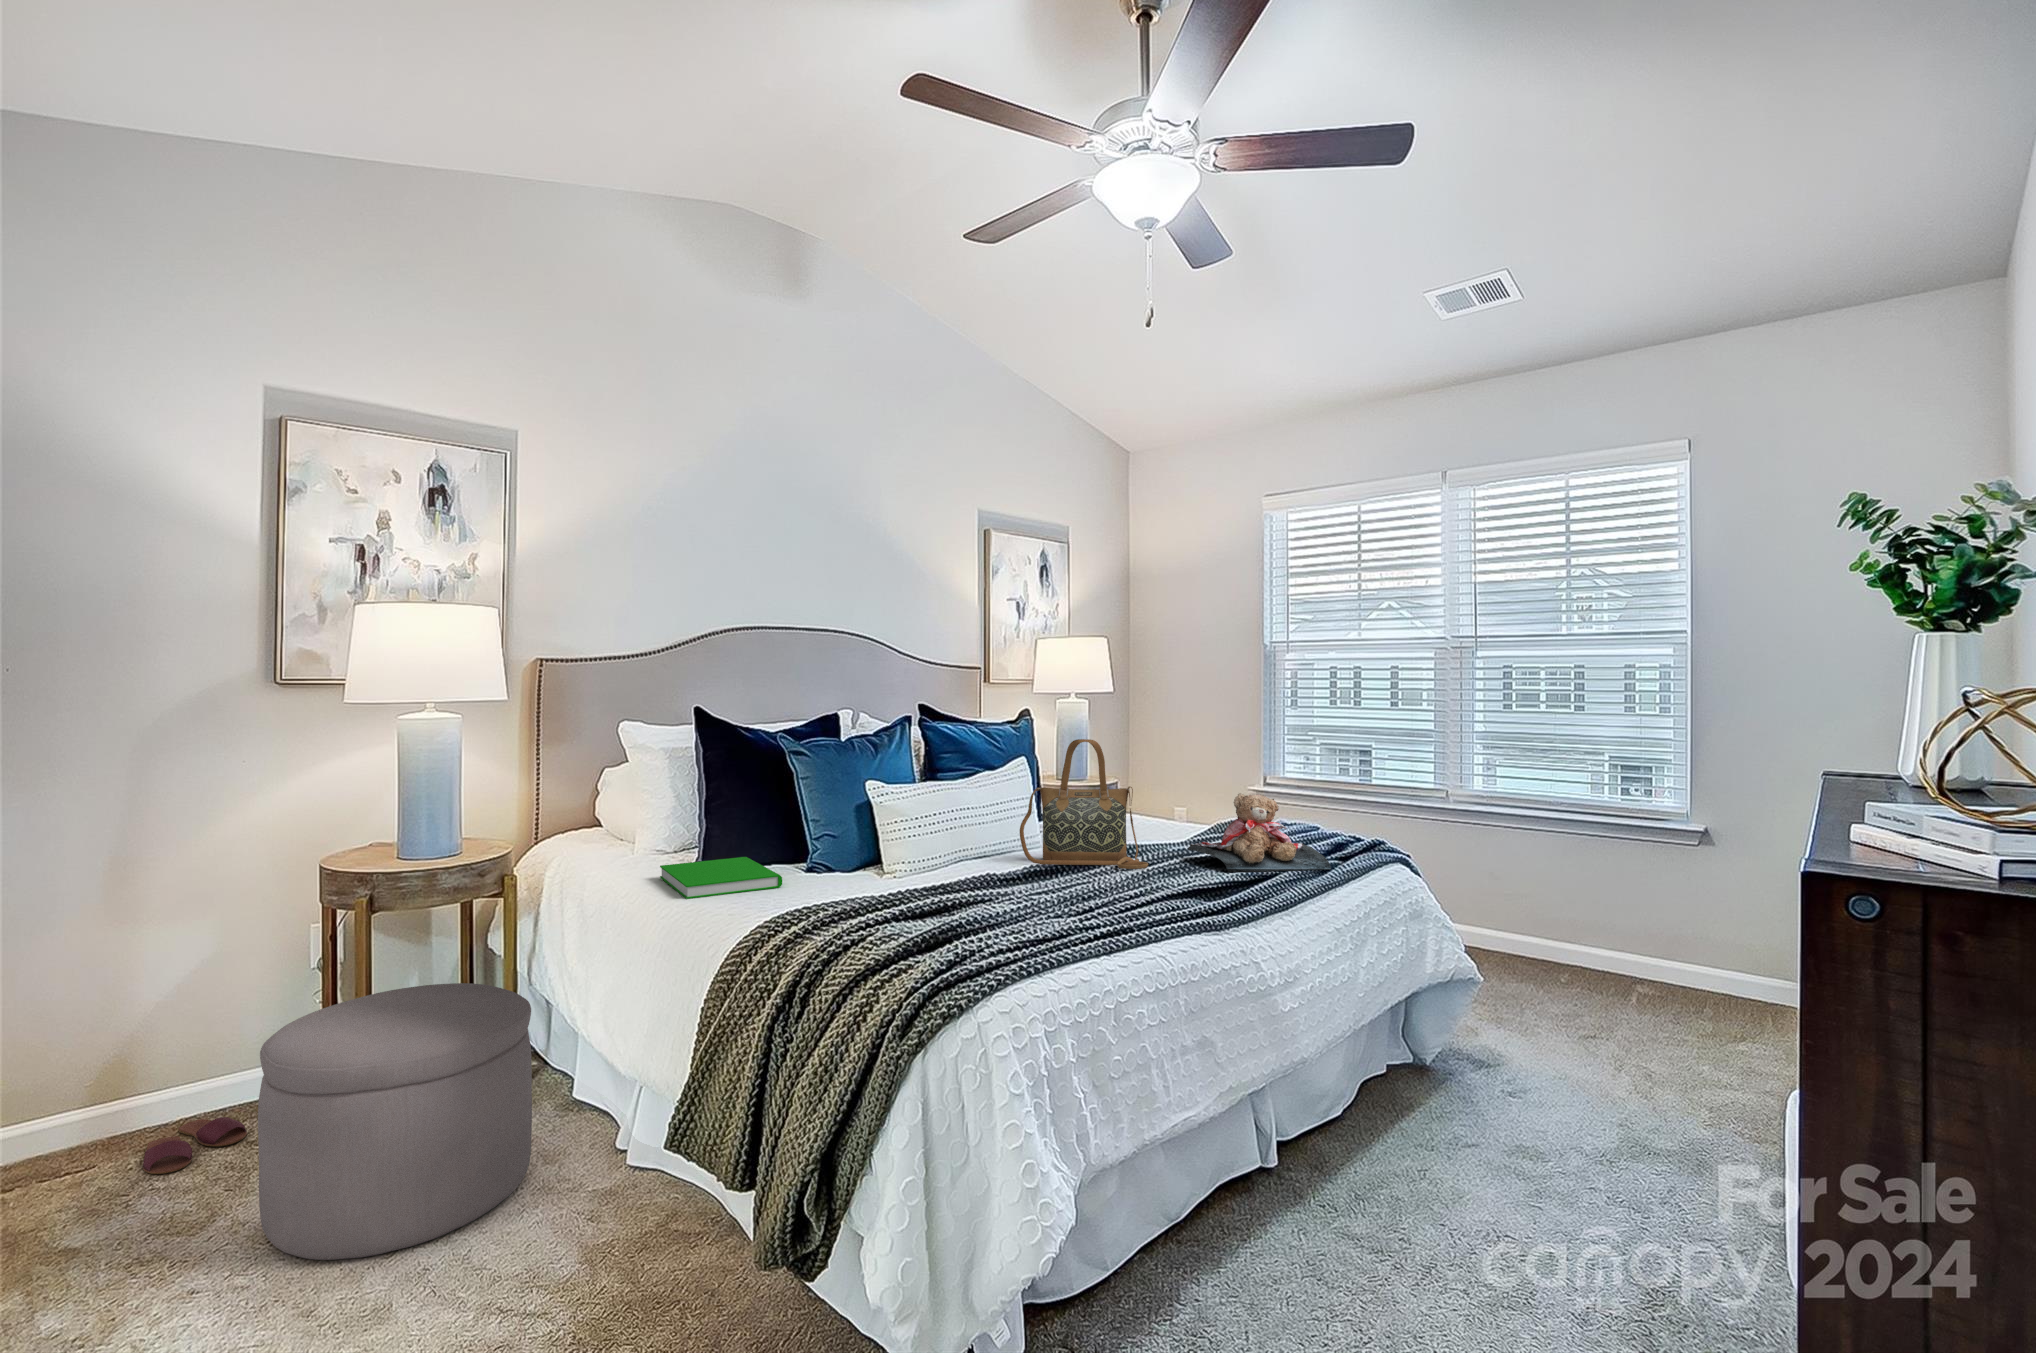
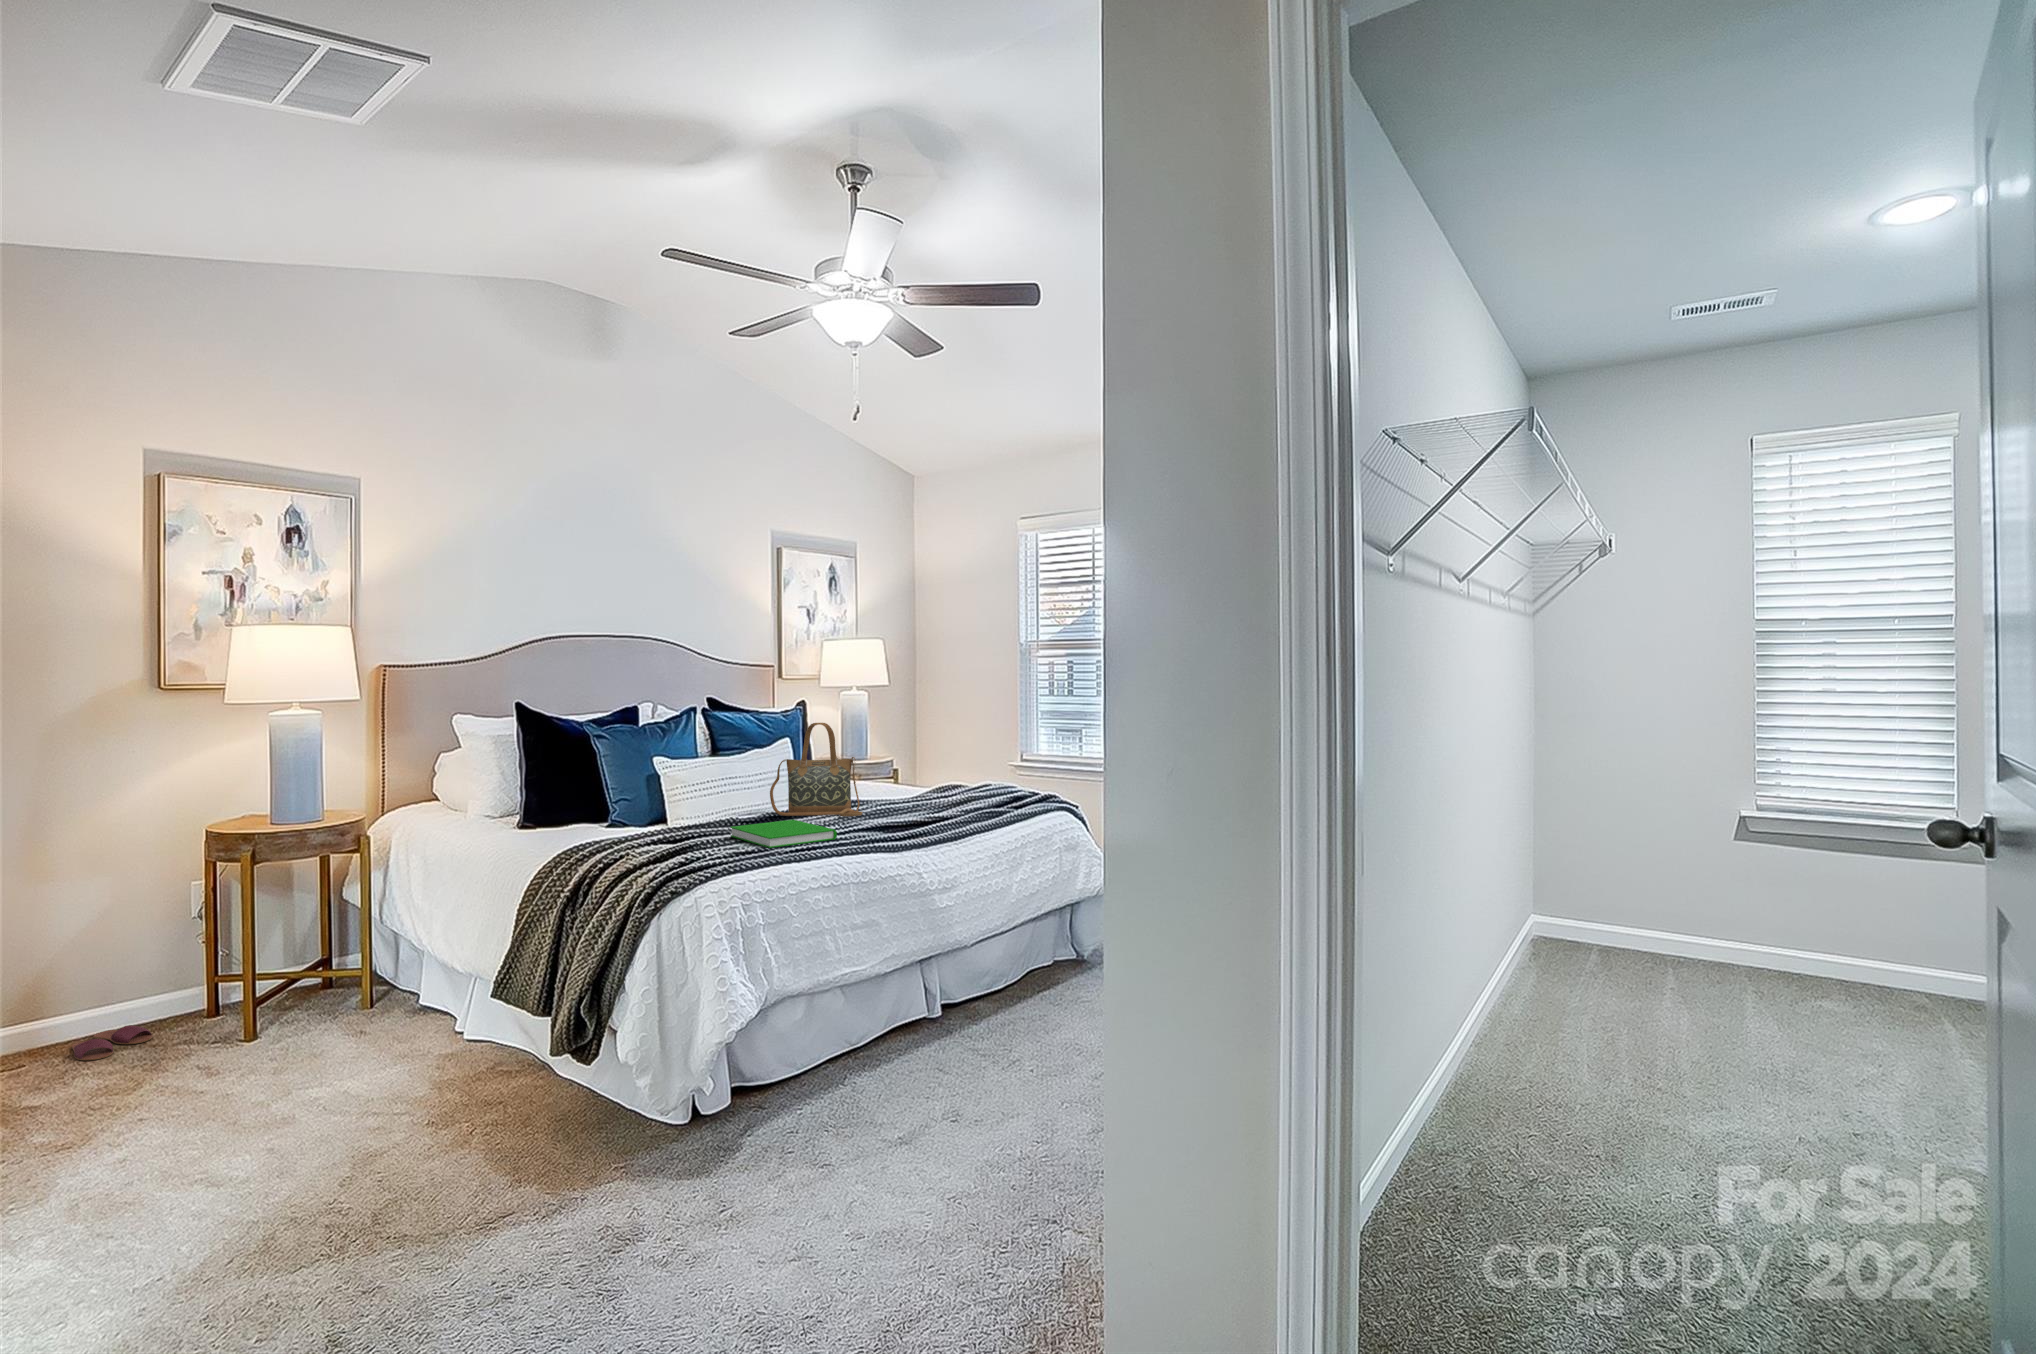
teddy bear: present [1188,793,1331,872] -> none [897,759,994,816]
book: present [660,857,782,899] -> present [730,820,837,848]
ottoman: present [258,983,532,1260] -> none [184,912,389,1092]

